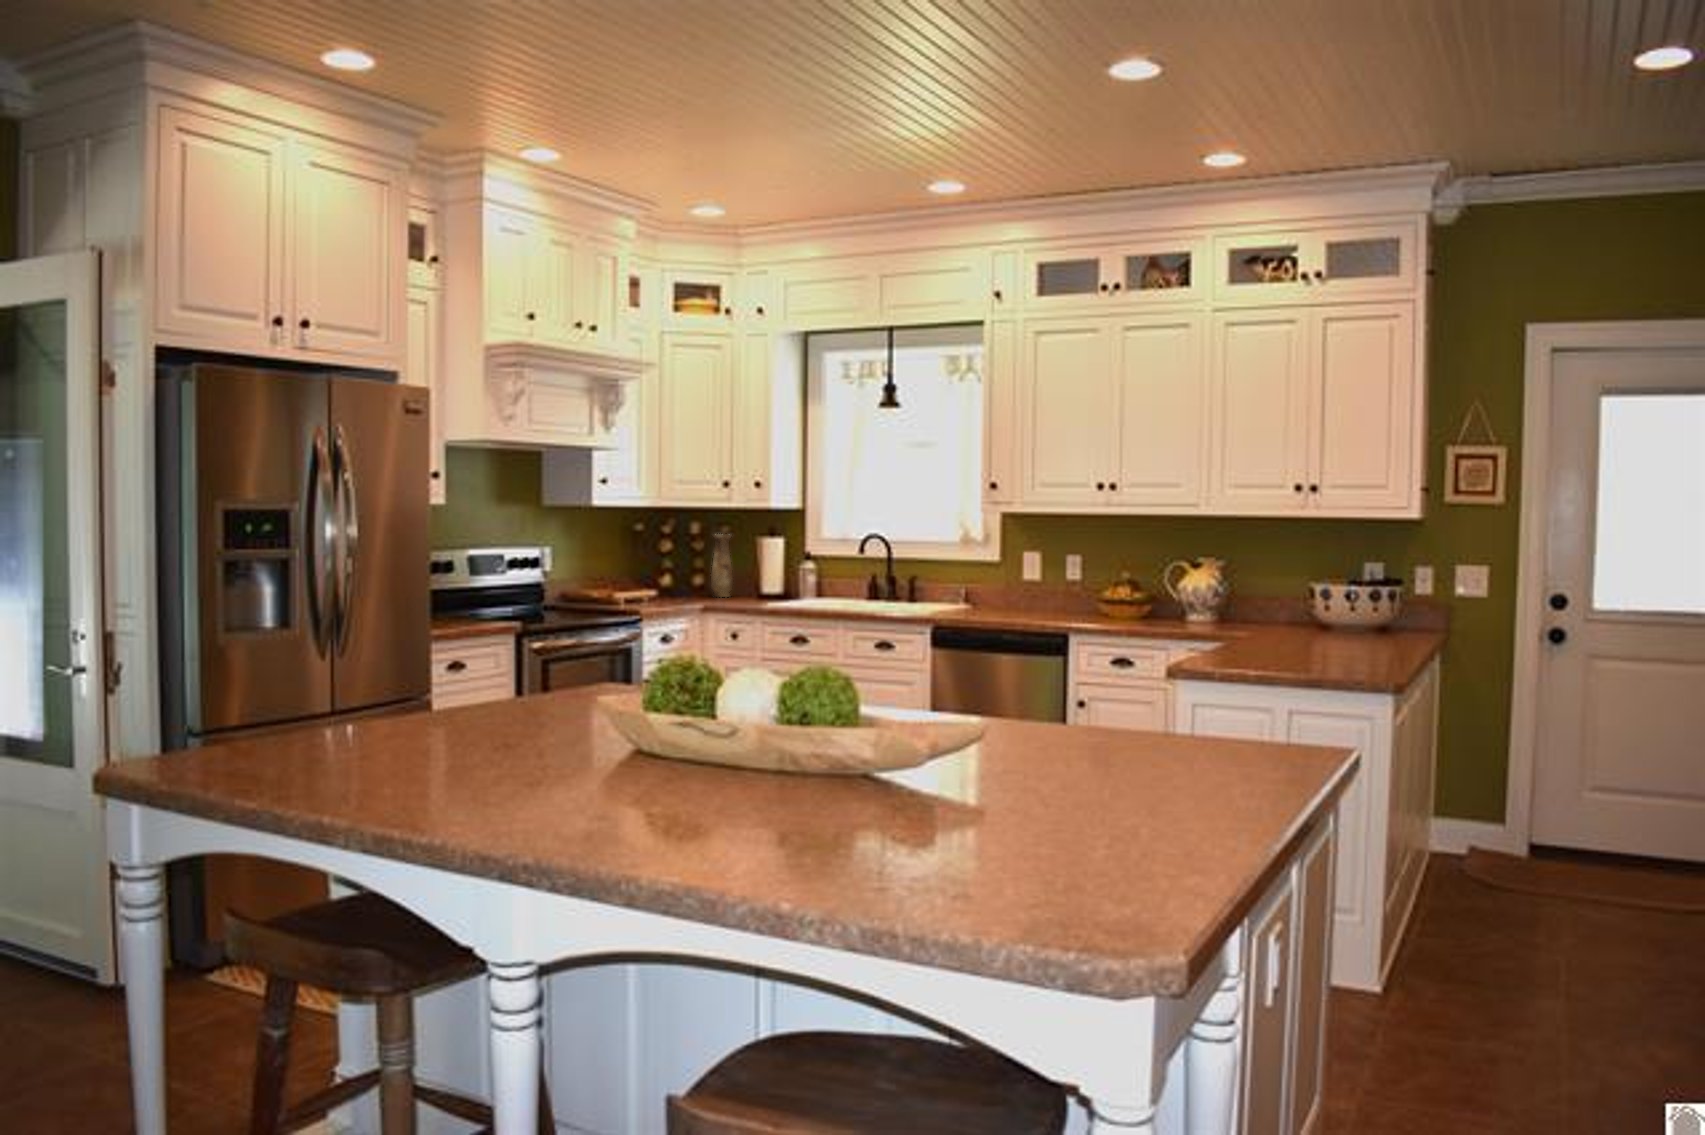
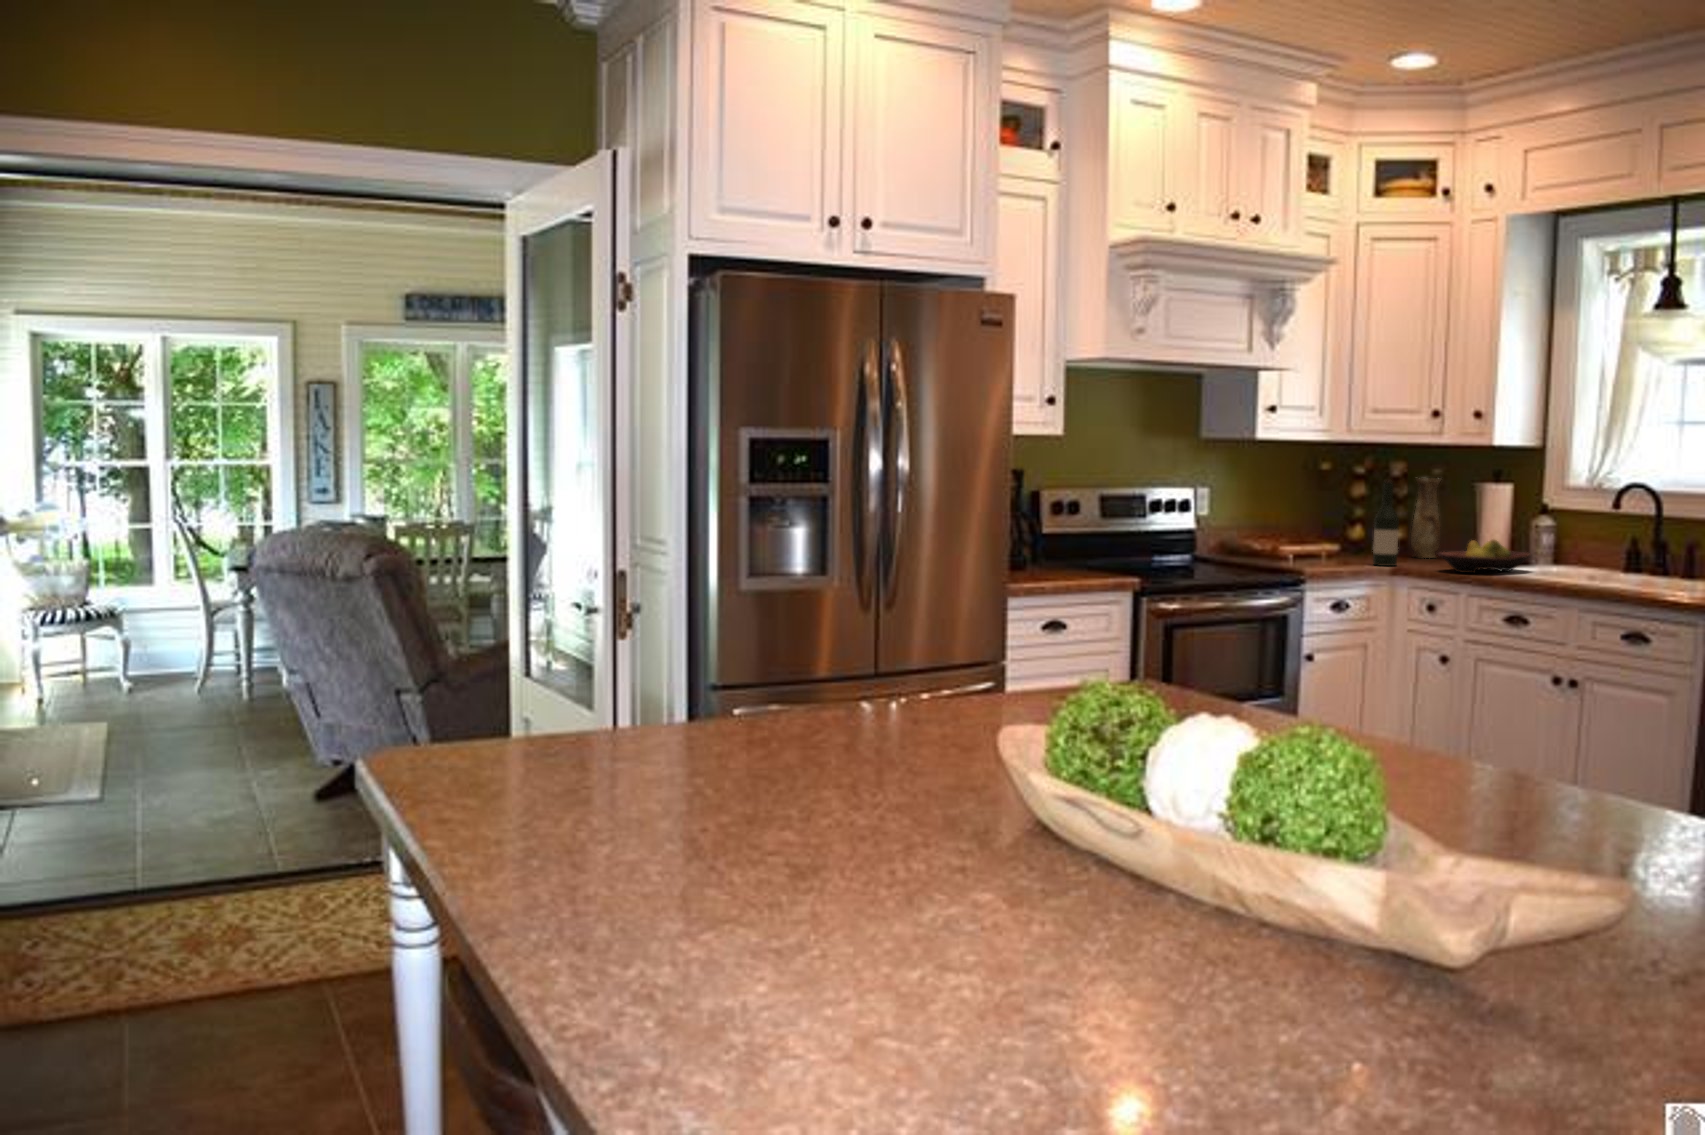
wine bottle: none [689,537,708,605] -> present [1373,480,1399,566]
fruit bowl: none [740,581,806,608] -> present [1438,540,1531,573]

